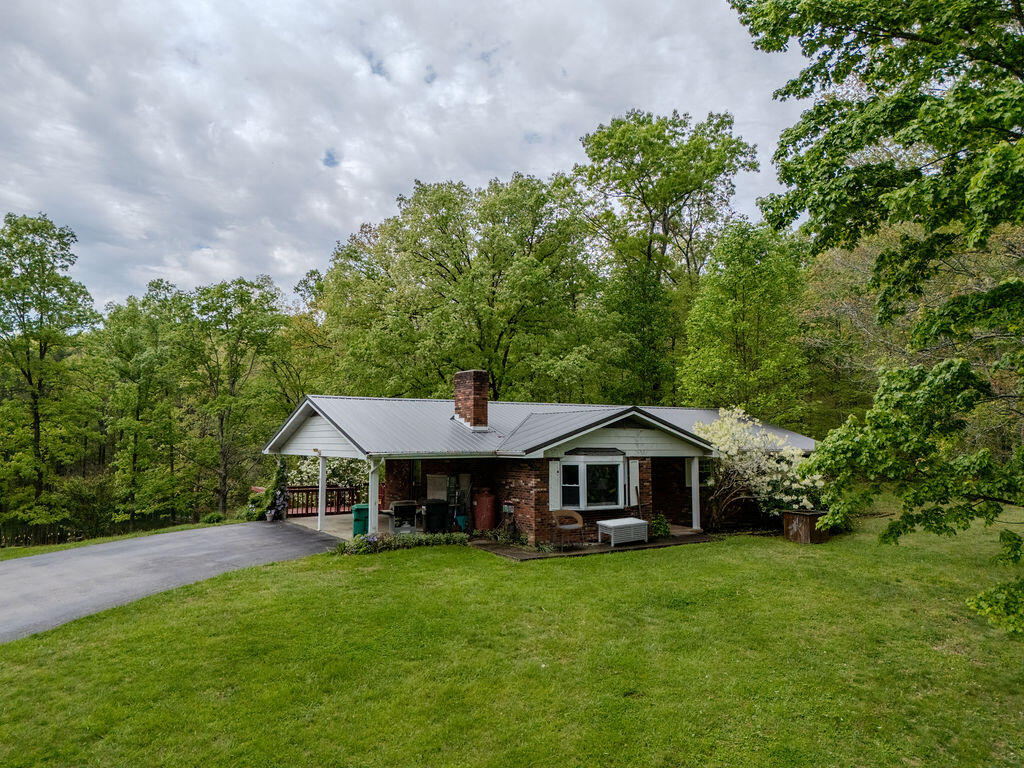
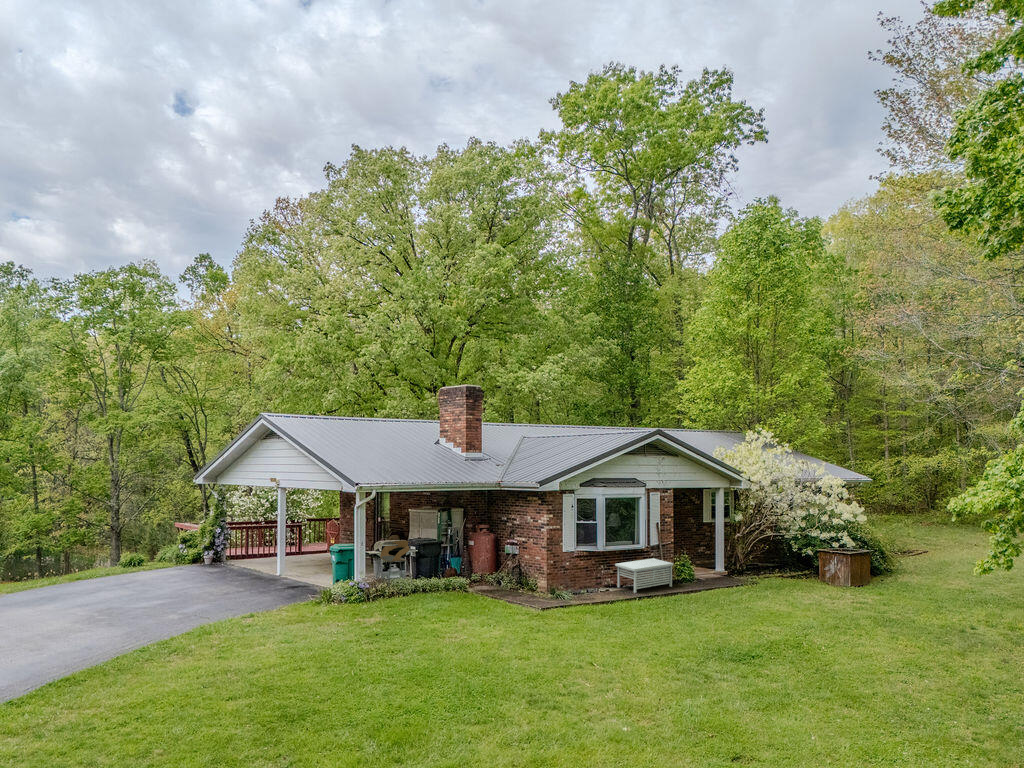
chair: present [552,509,585,550] -> present [376,540,412,586]

